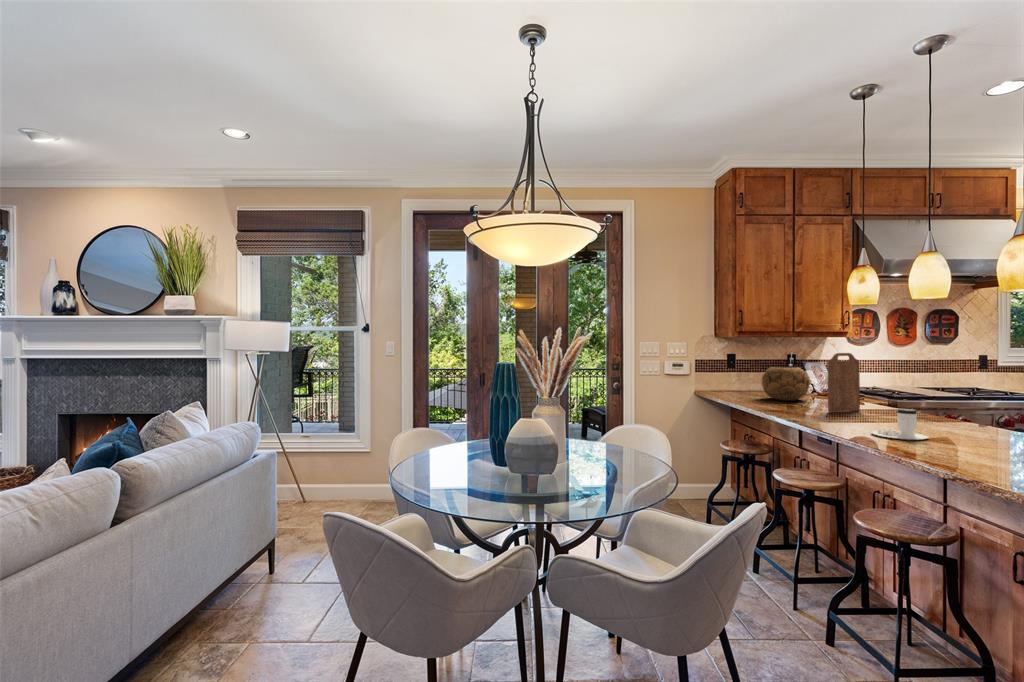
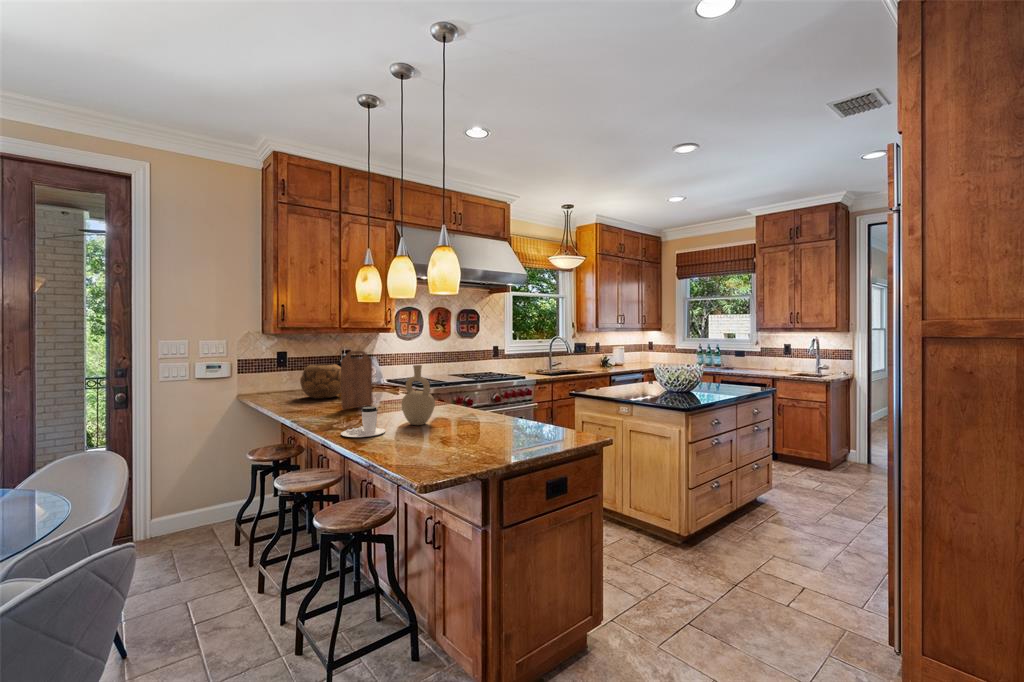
vase: none [938,368,988,436] -> present [401,365,435,425]

